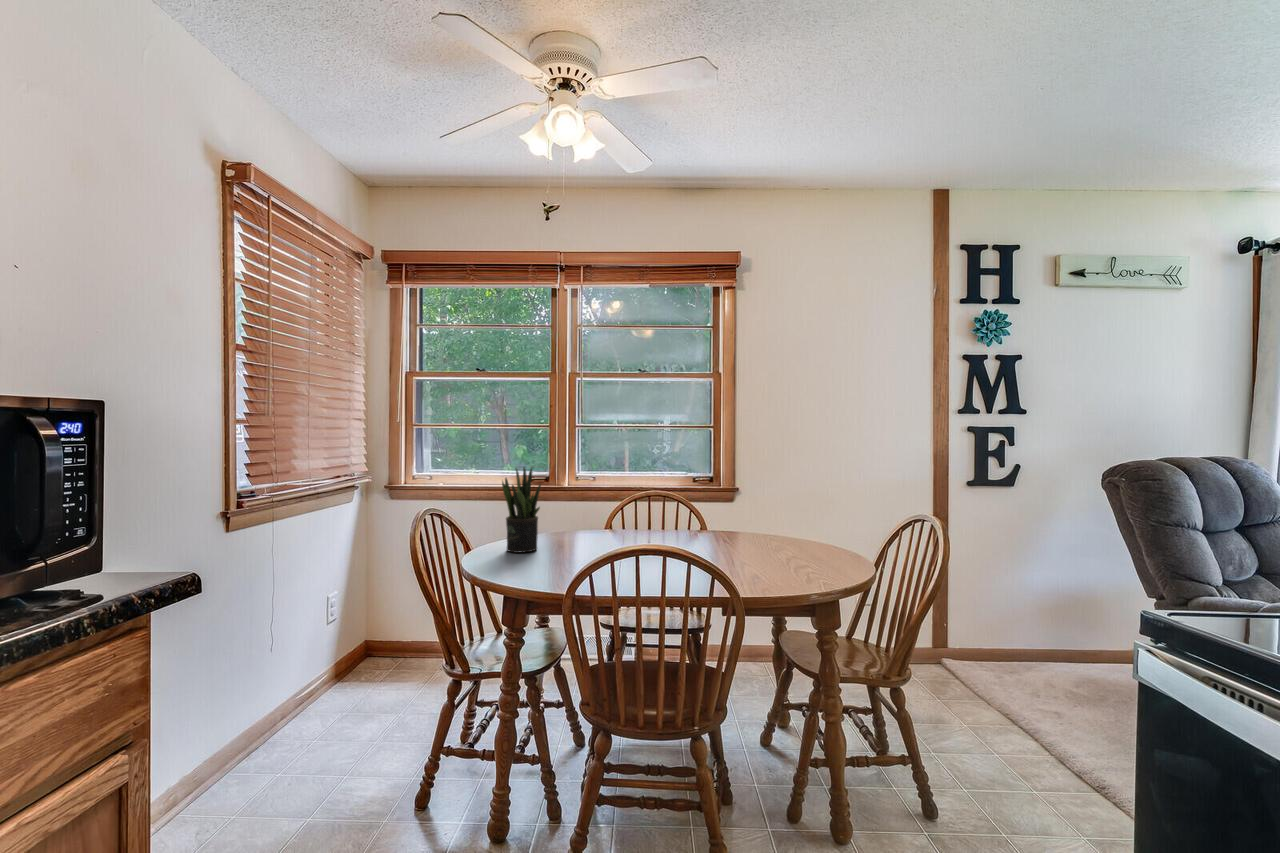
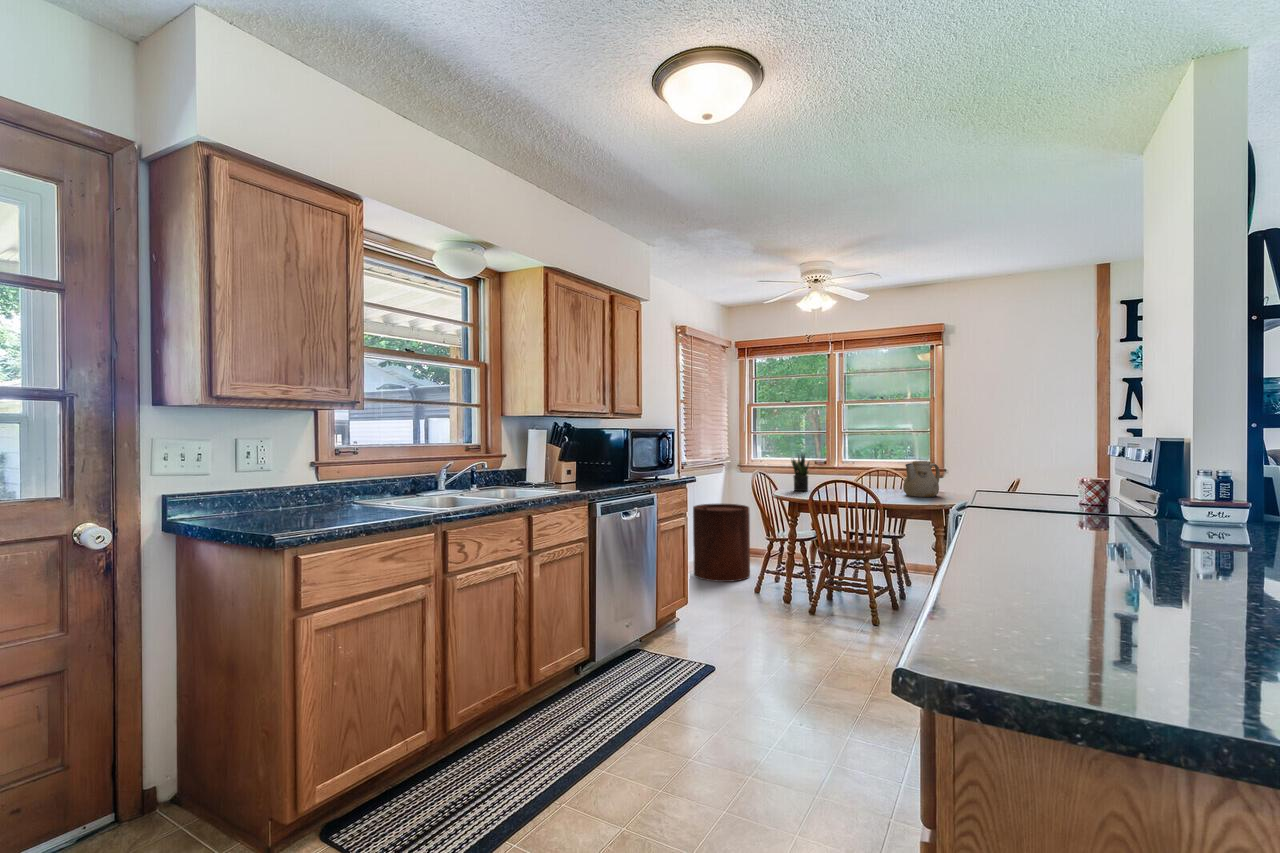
teapot: none [721,480,785,552] -> present [903,461,940,497]
trash can: none [263,573,405,775] -> present [693,504,750,582]

